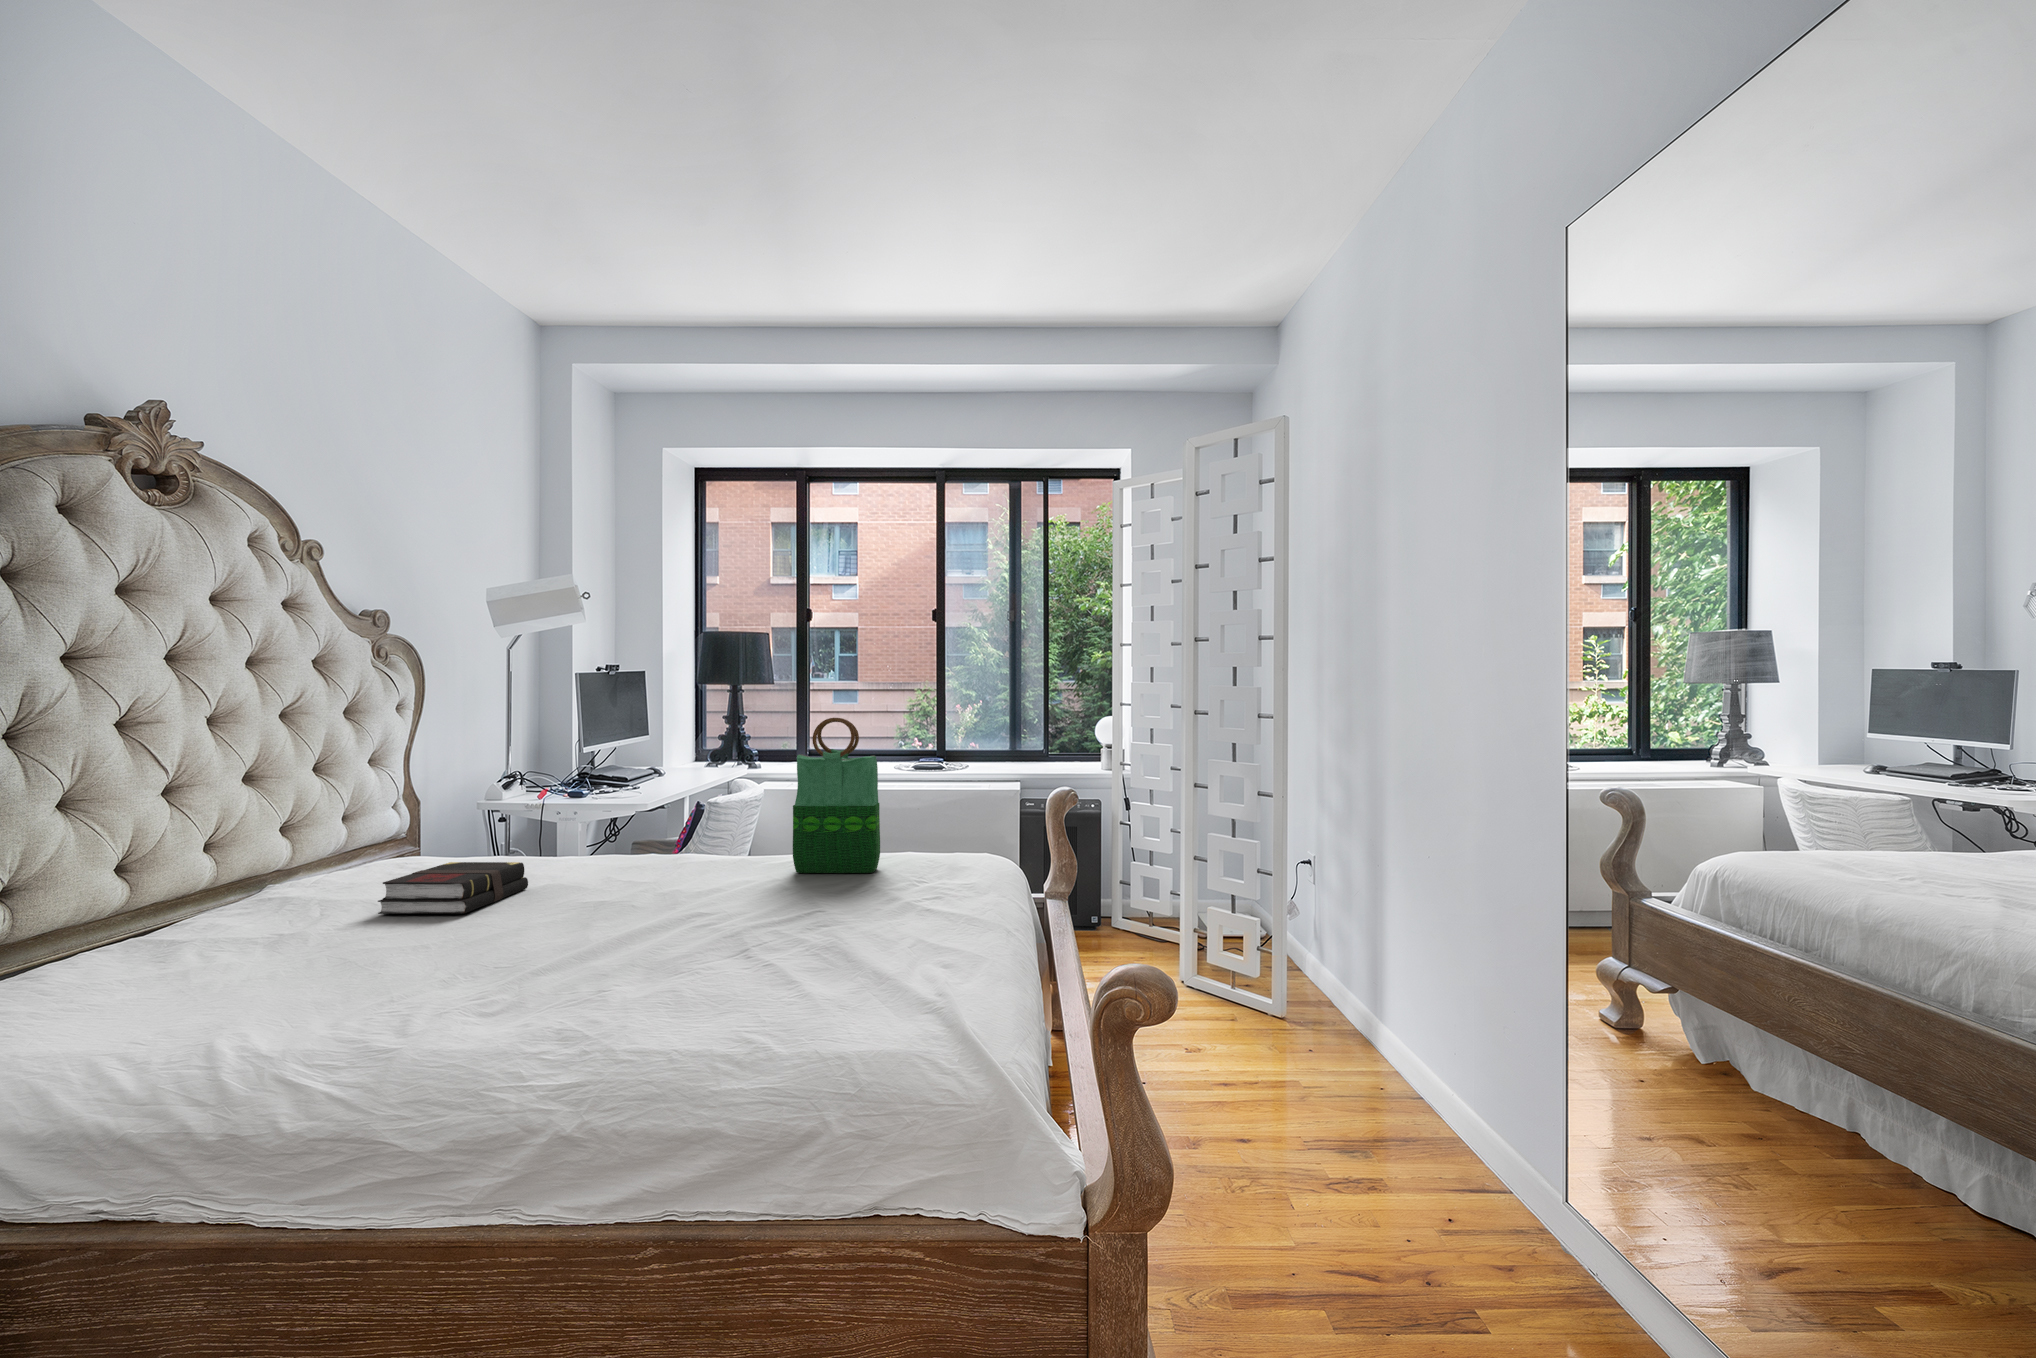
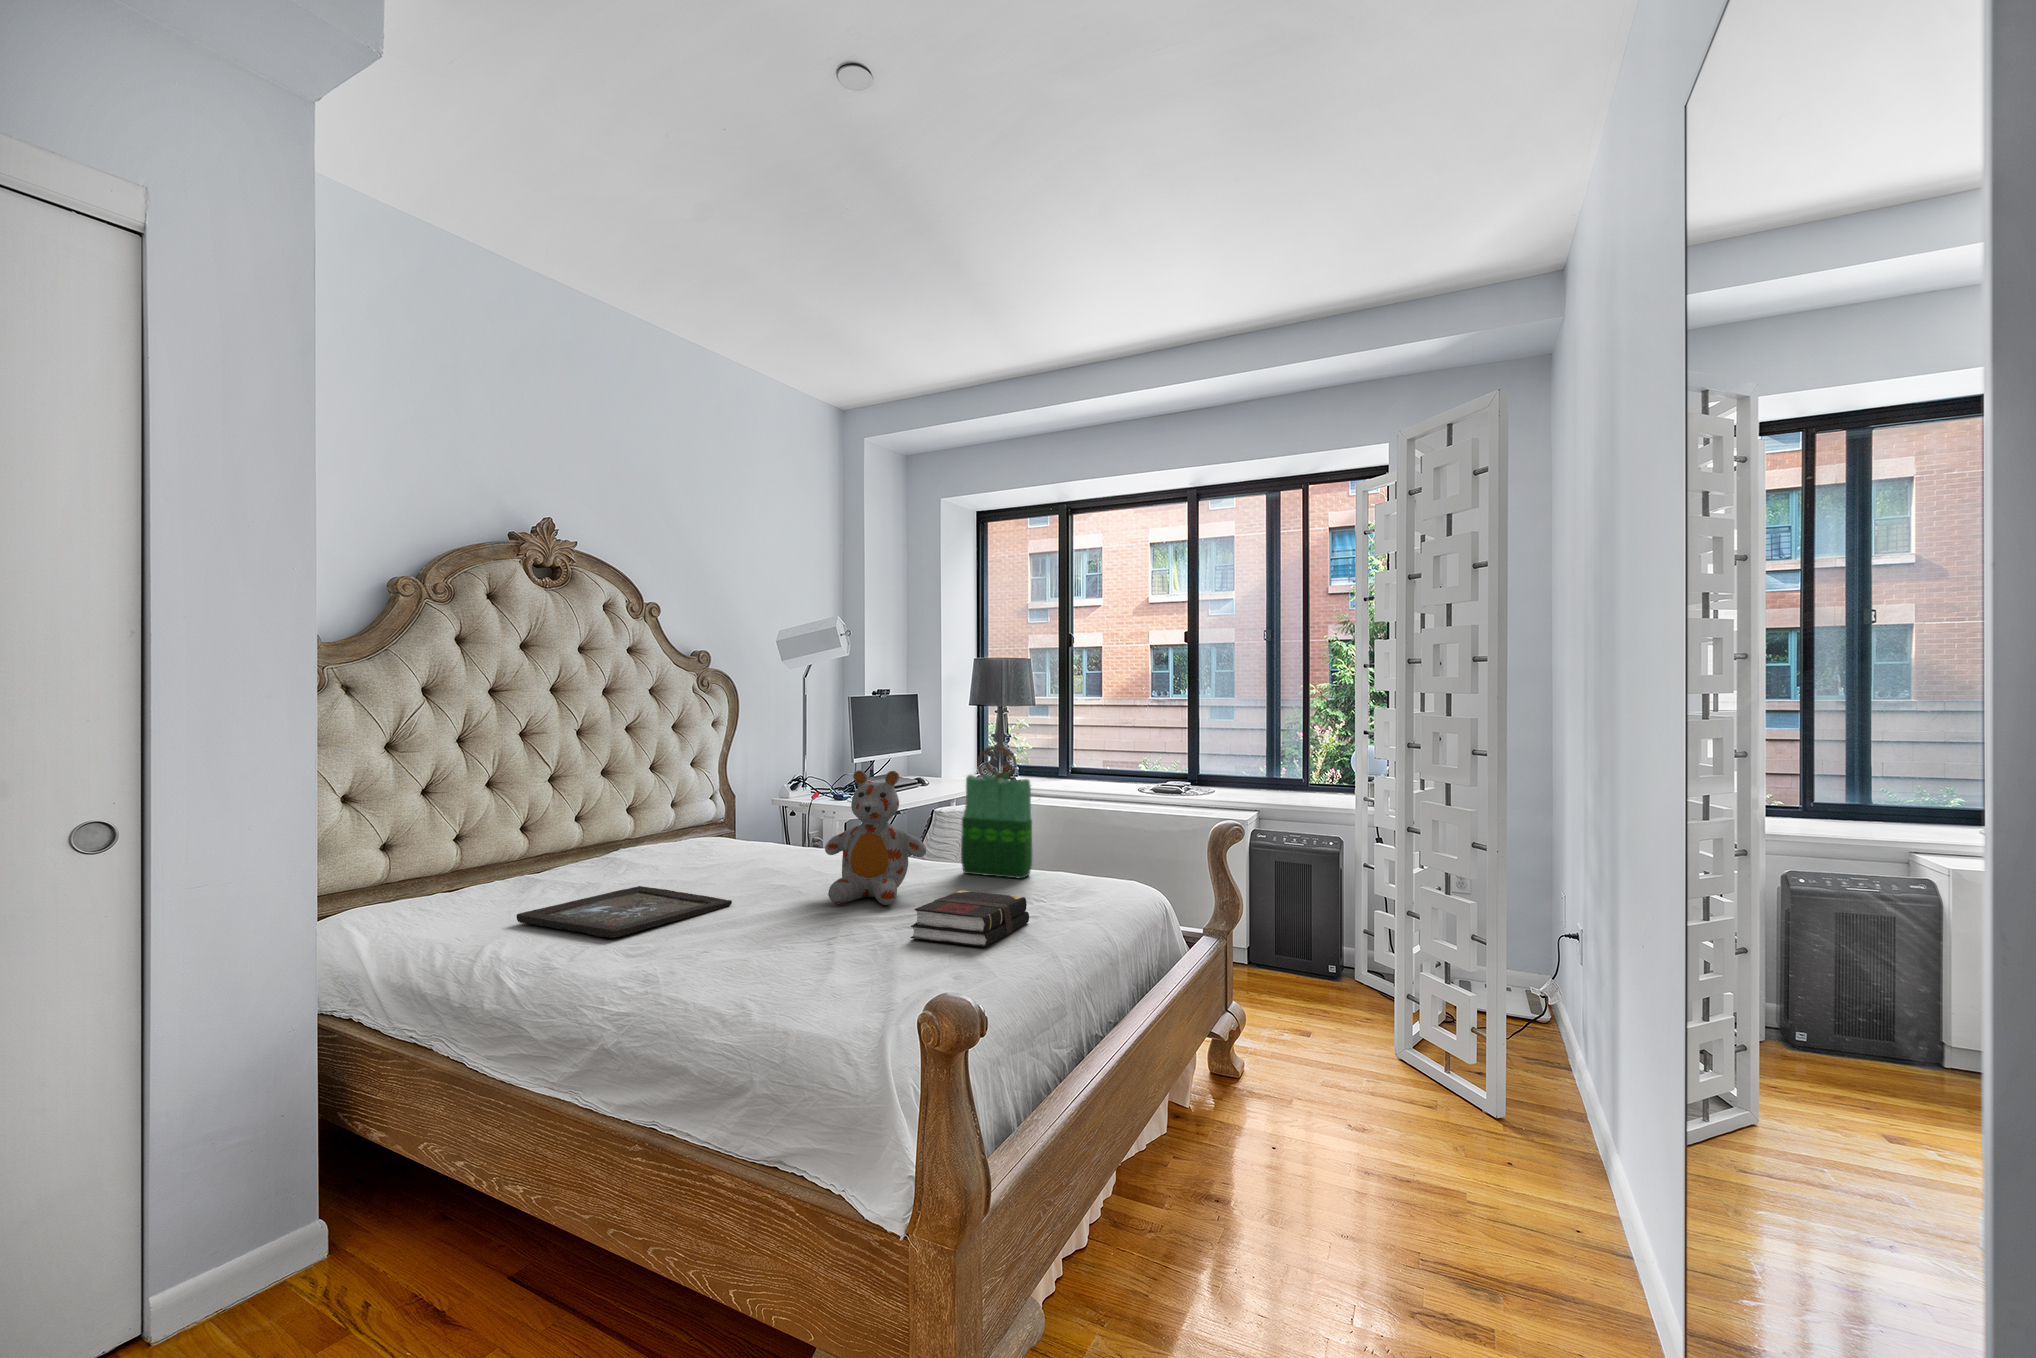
stuffed bear: none [638,751,775,924] -> present [825,770,926,905]
book: present [378,862,528,914] -> present [911,890,1029,947]
tray: none [169,930,517,1009] -> present [516,886,732,938]

